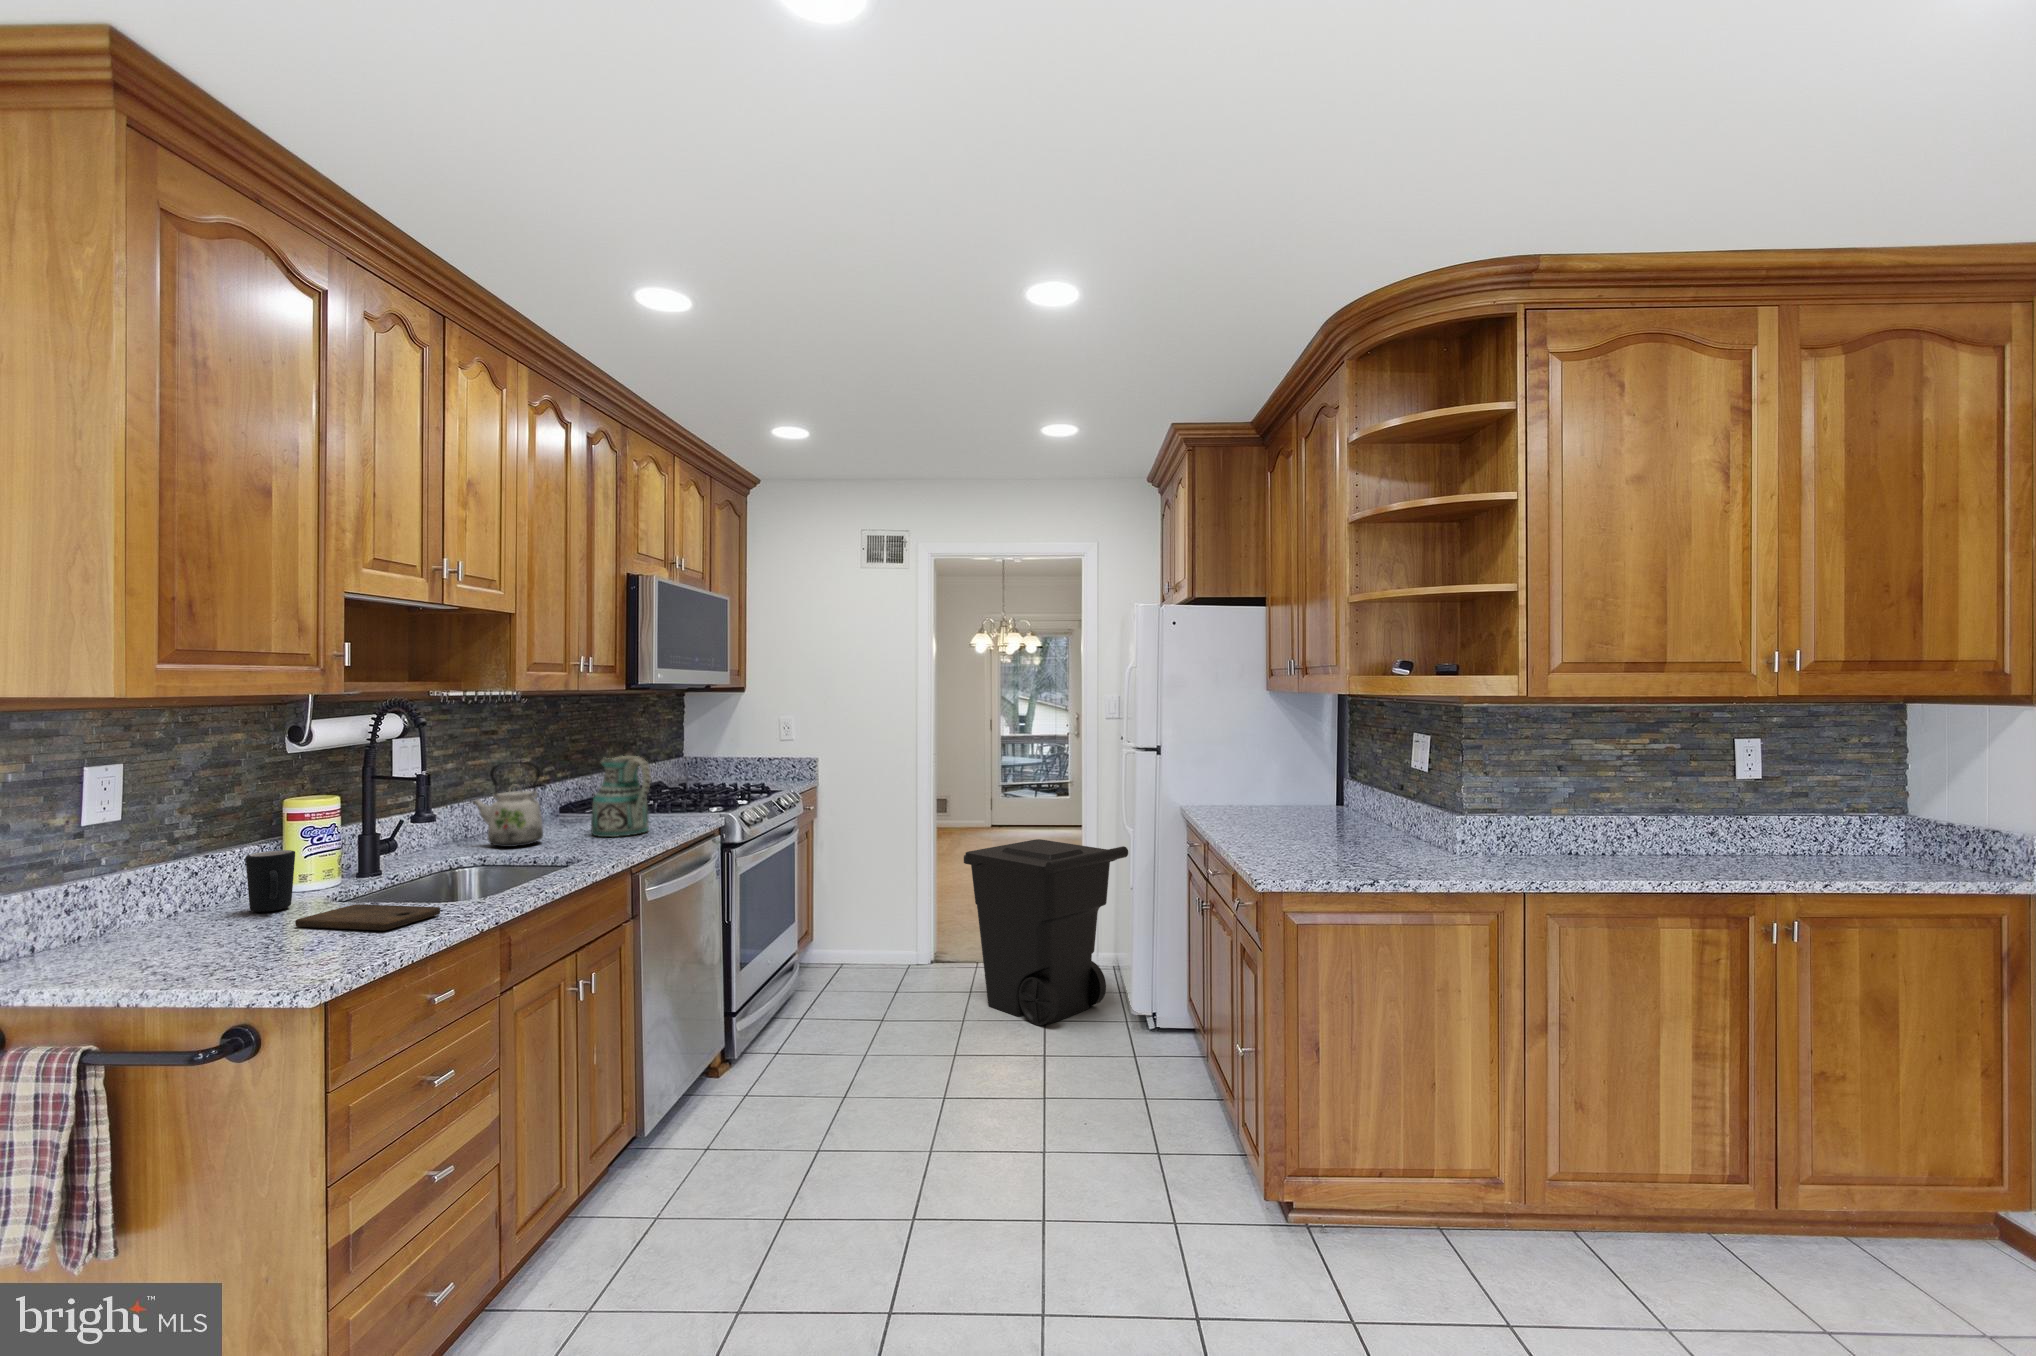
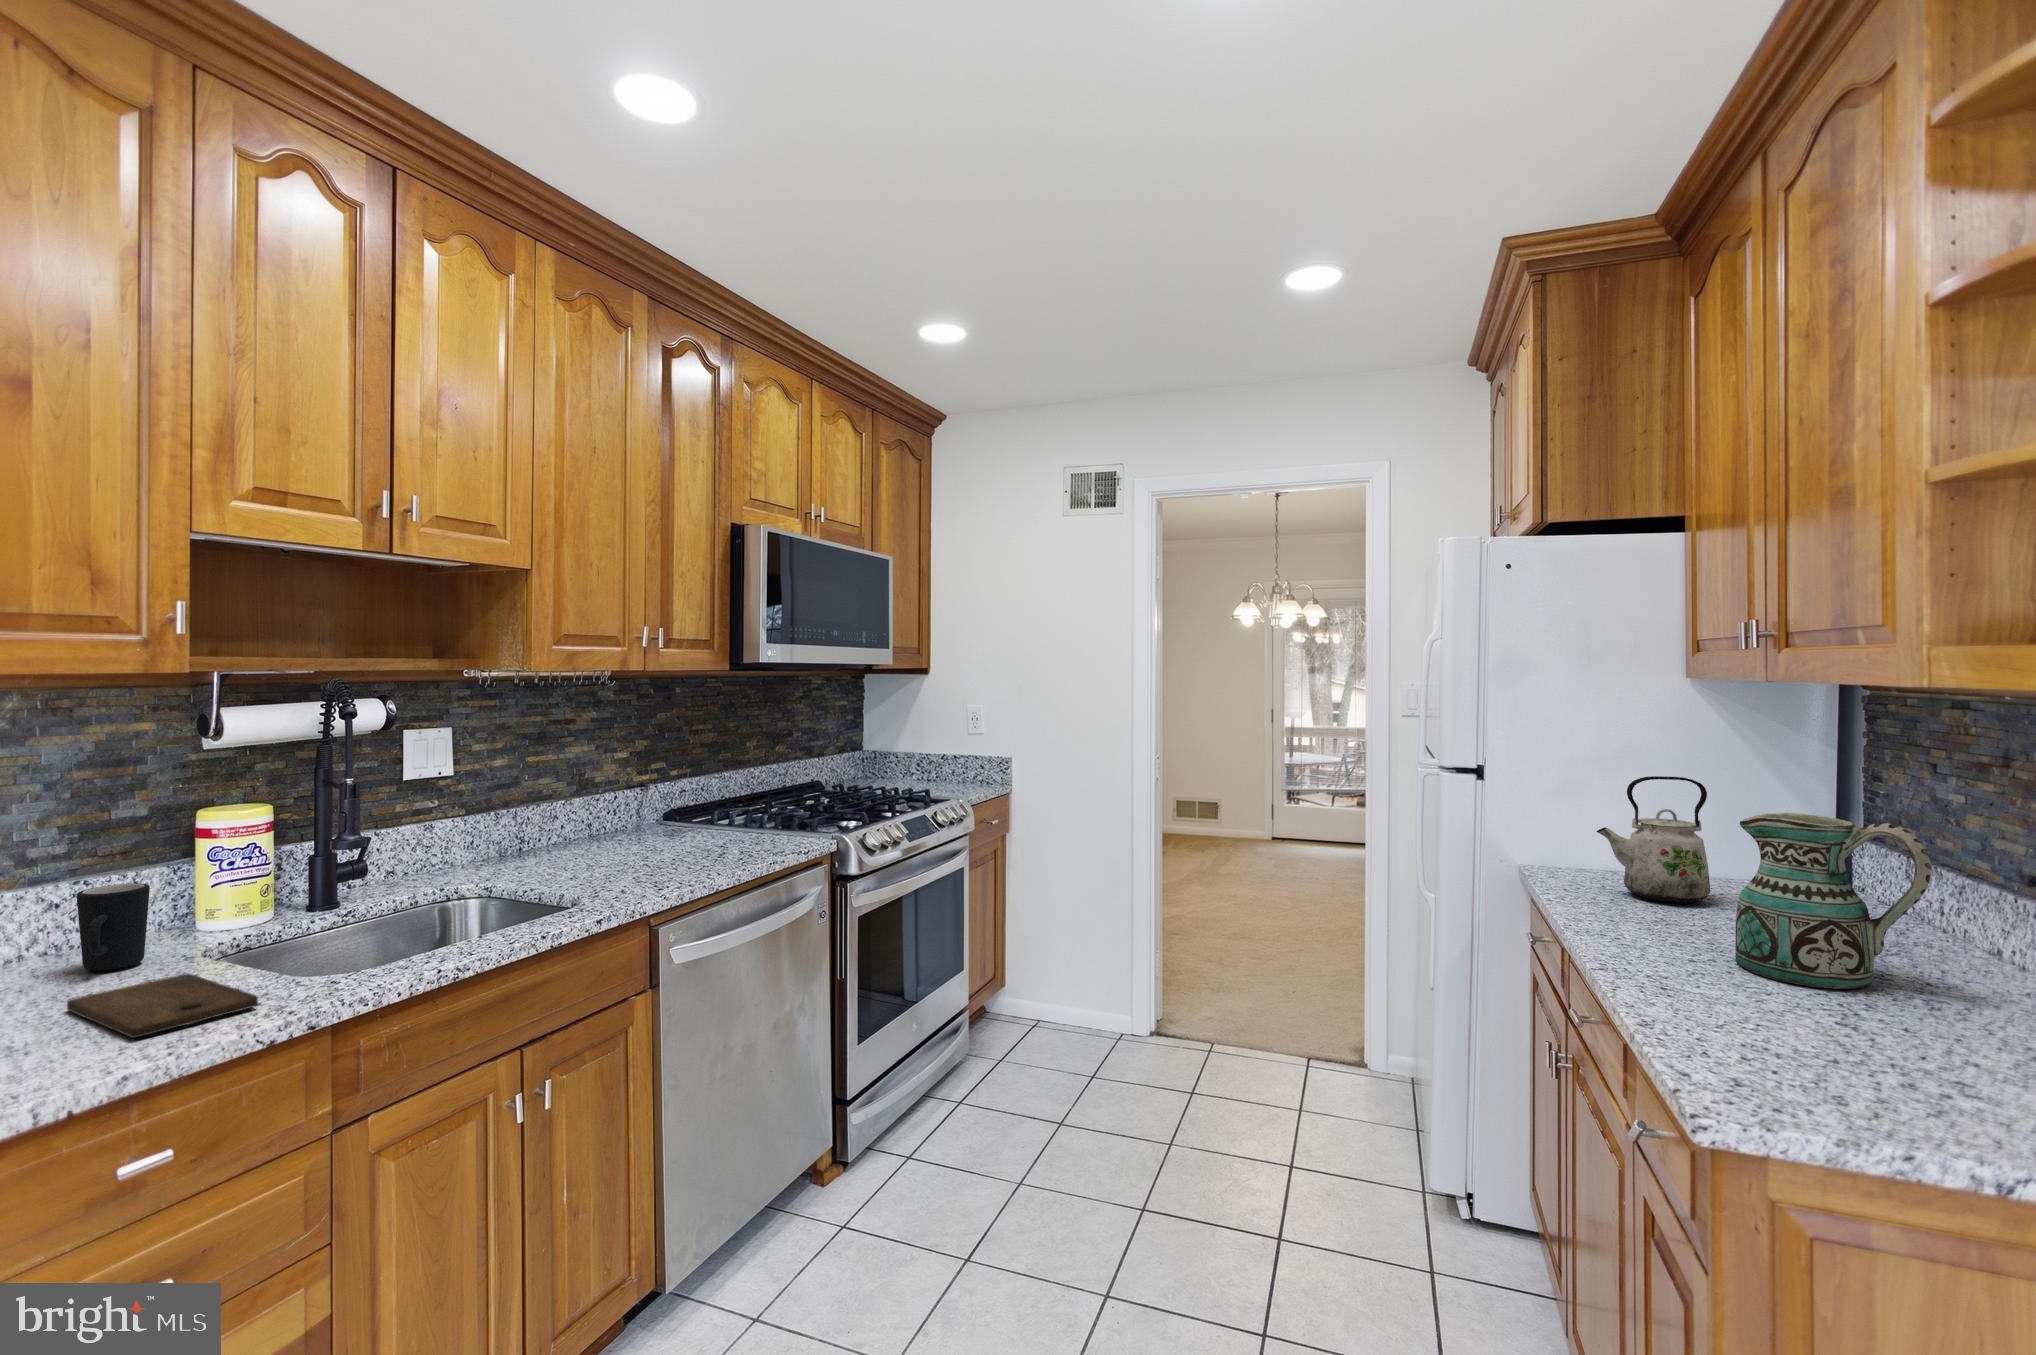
ceramic pitcher: present [591,756,651,837] -> present [1735,813,1931,989]
kettle: present [472,762,543,847] -> present [1597,776,1710,902]
trash can: present [964,839,1128,1025] -> none [1181,886,1430,1169]

